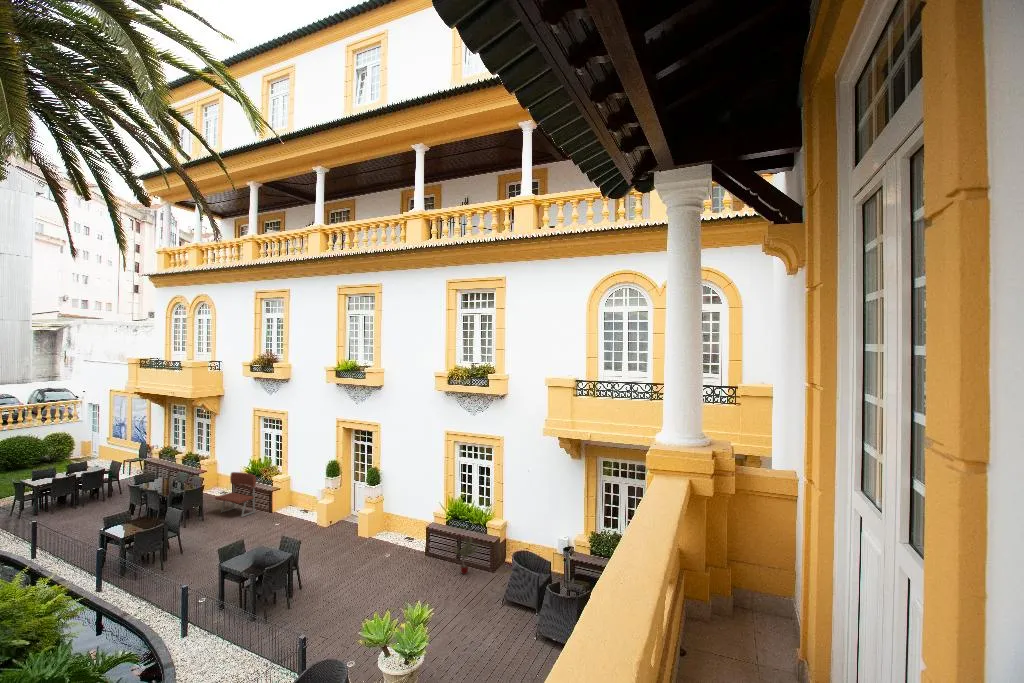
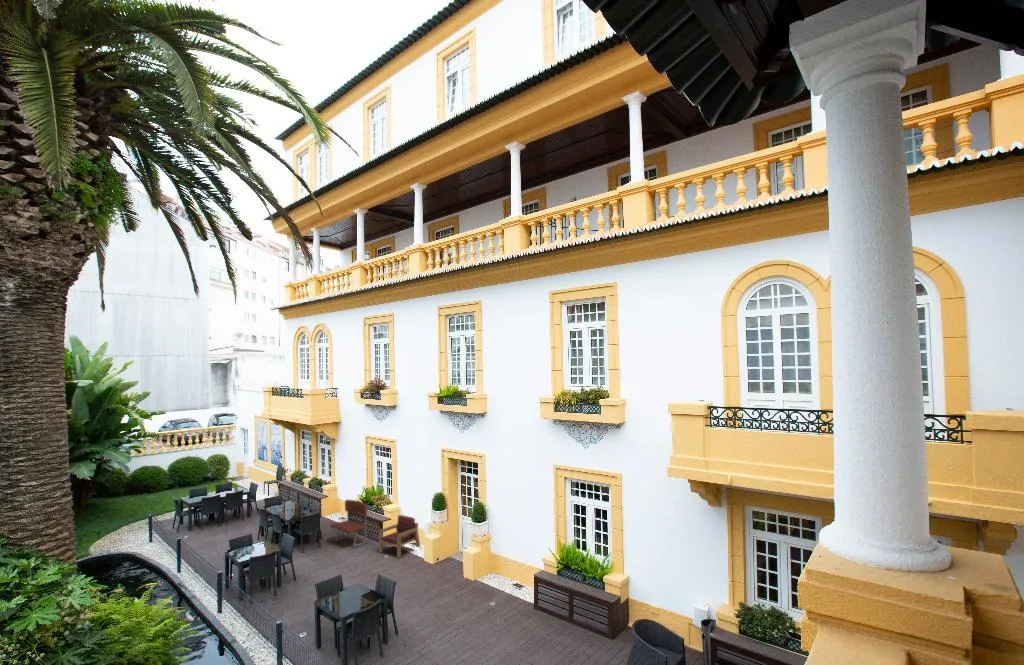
armchair: none [270,484,312,523] -> present [379,515,420,558]
potted tree: present [453,537,477,574] -> none [564,595,594,642]

